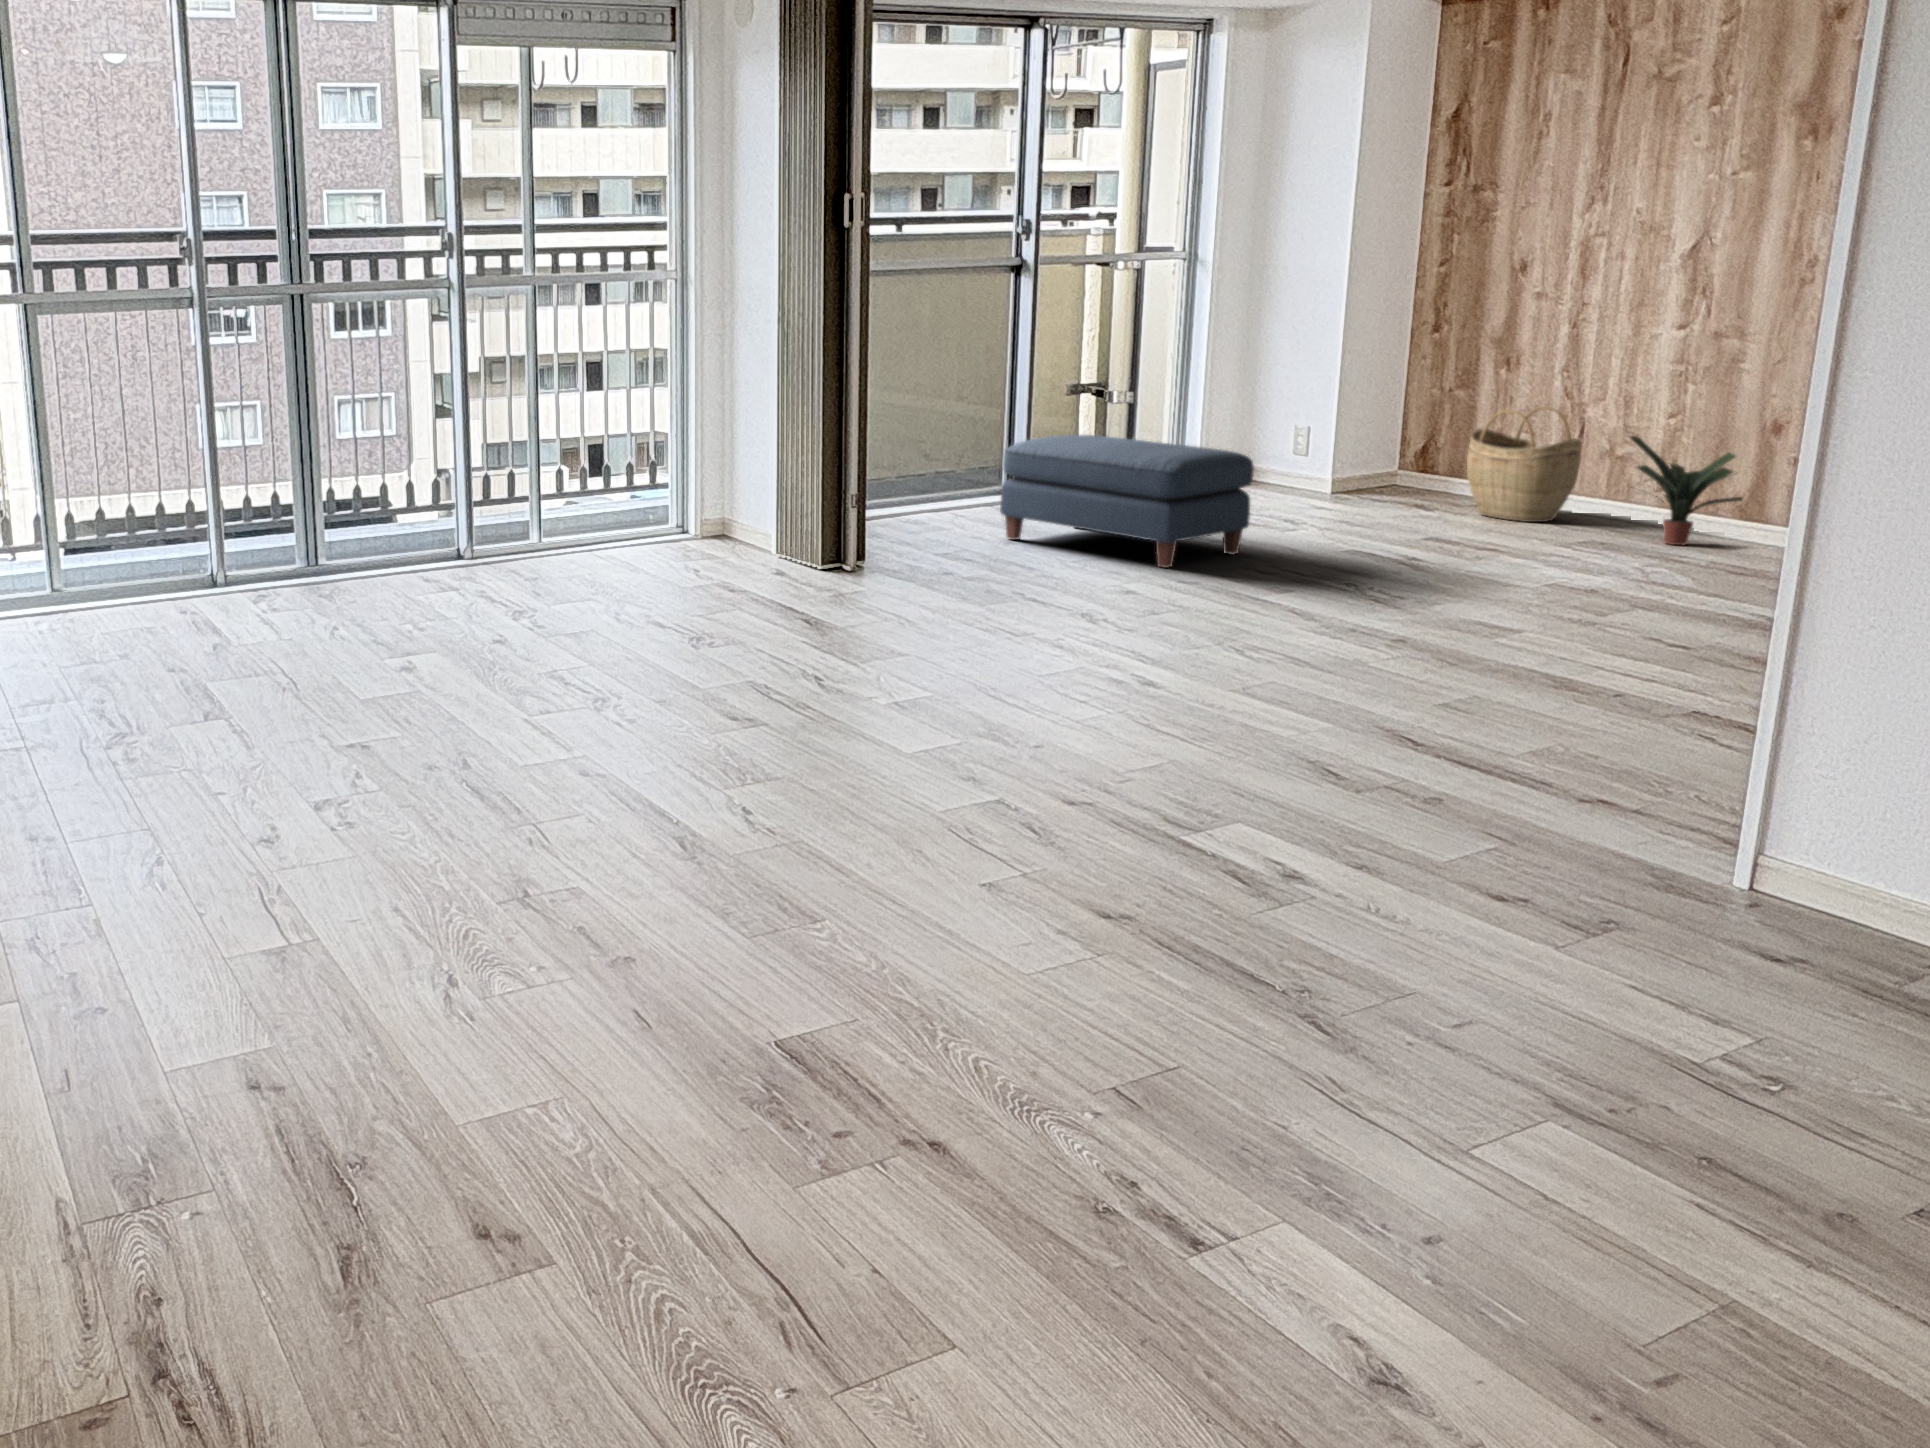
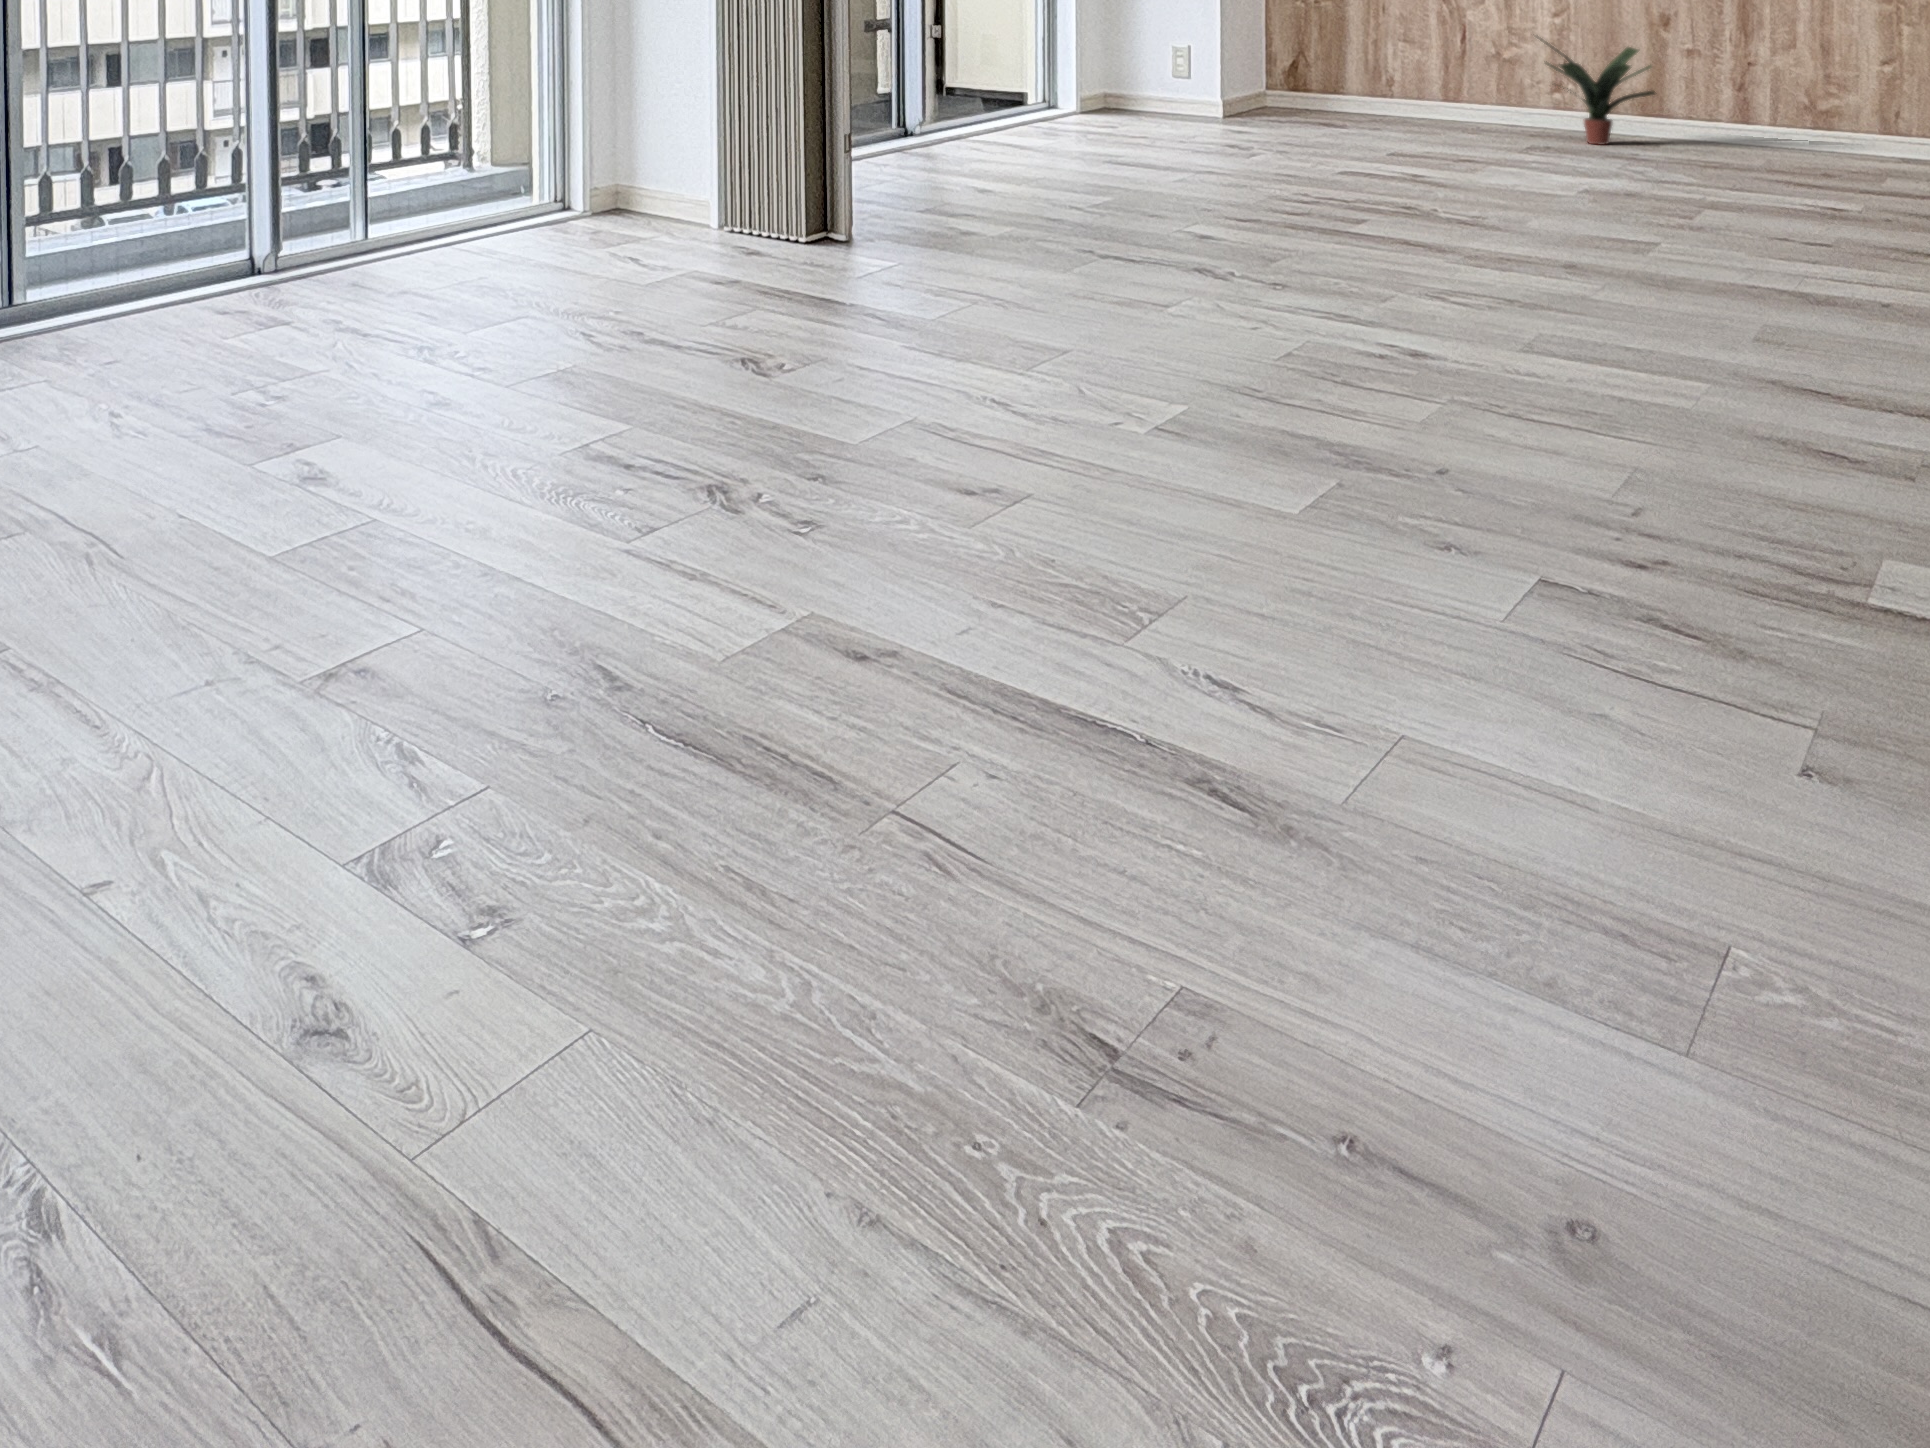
woven basket: present [1467,406,1581,522] -> none [1363,11,1473,131]
ottoman: present [1000,435,1254,568] -> none [966,55,1255,206]

